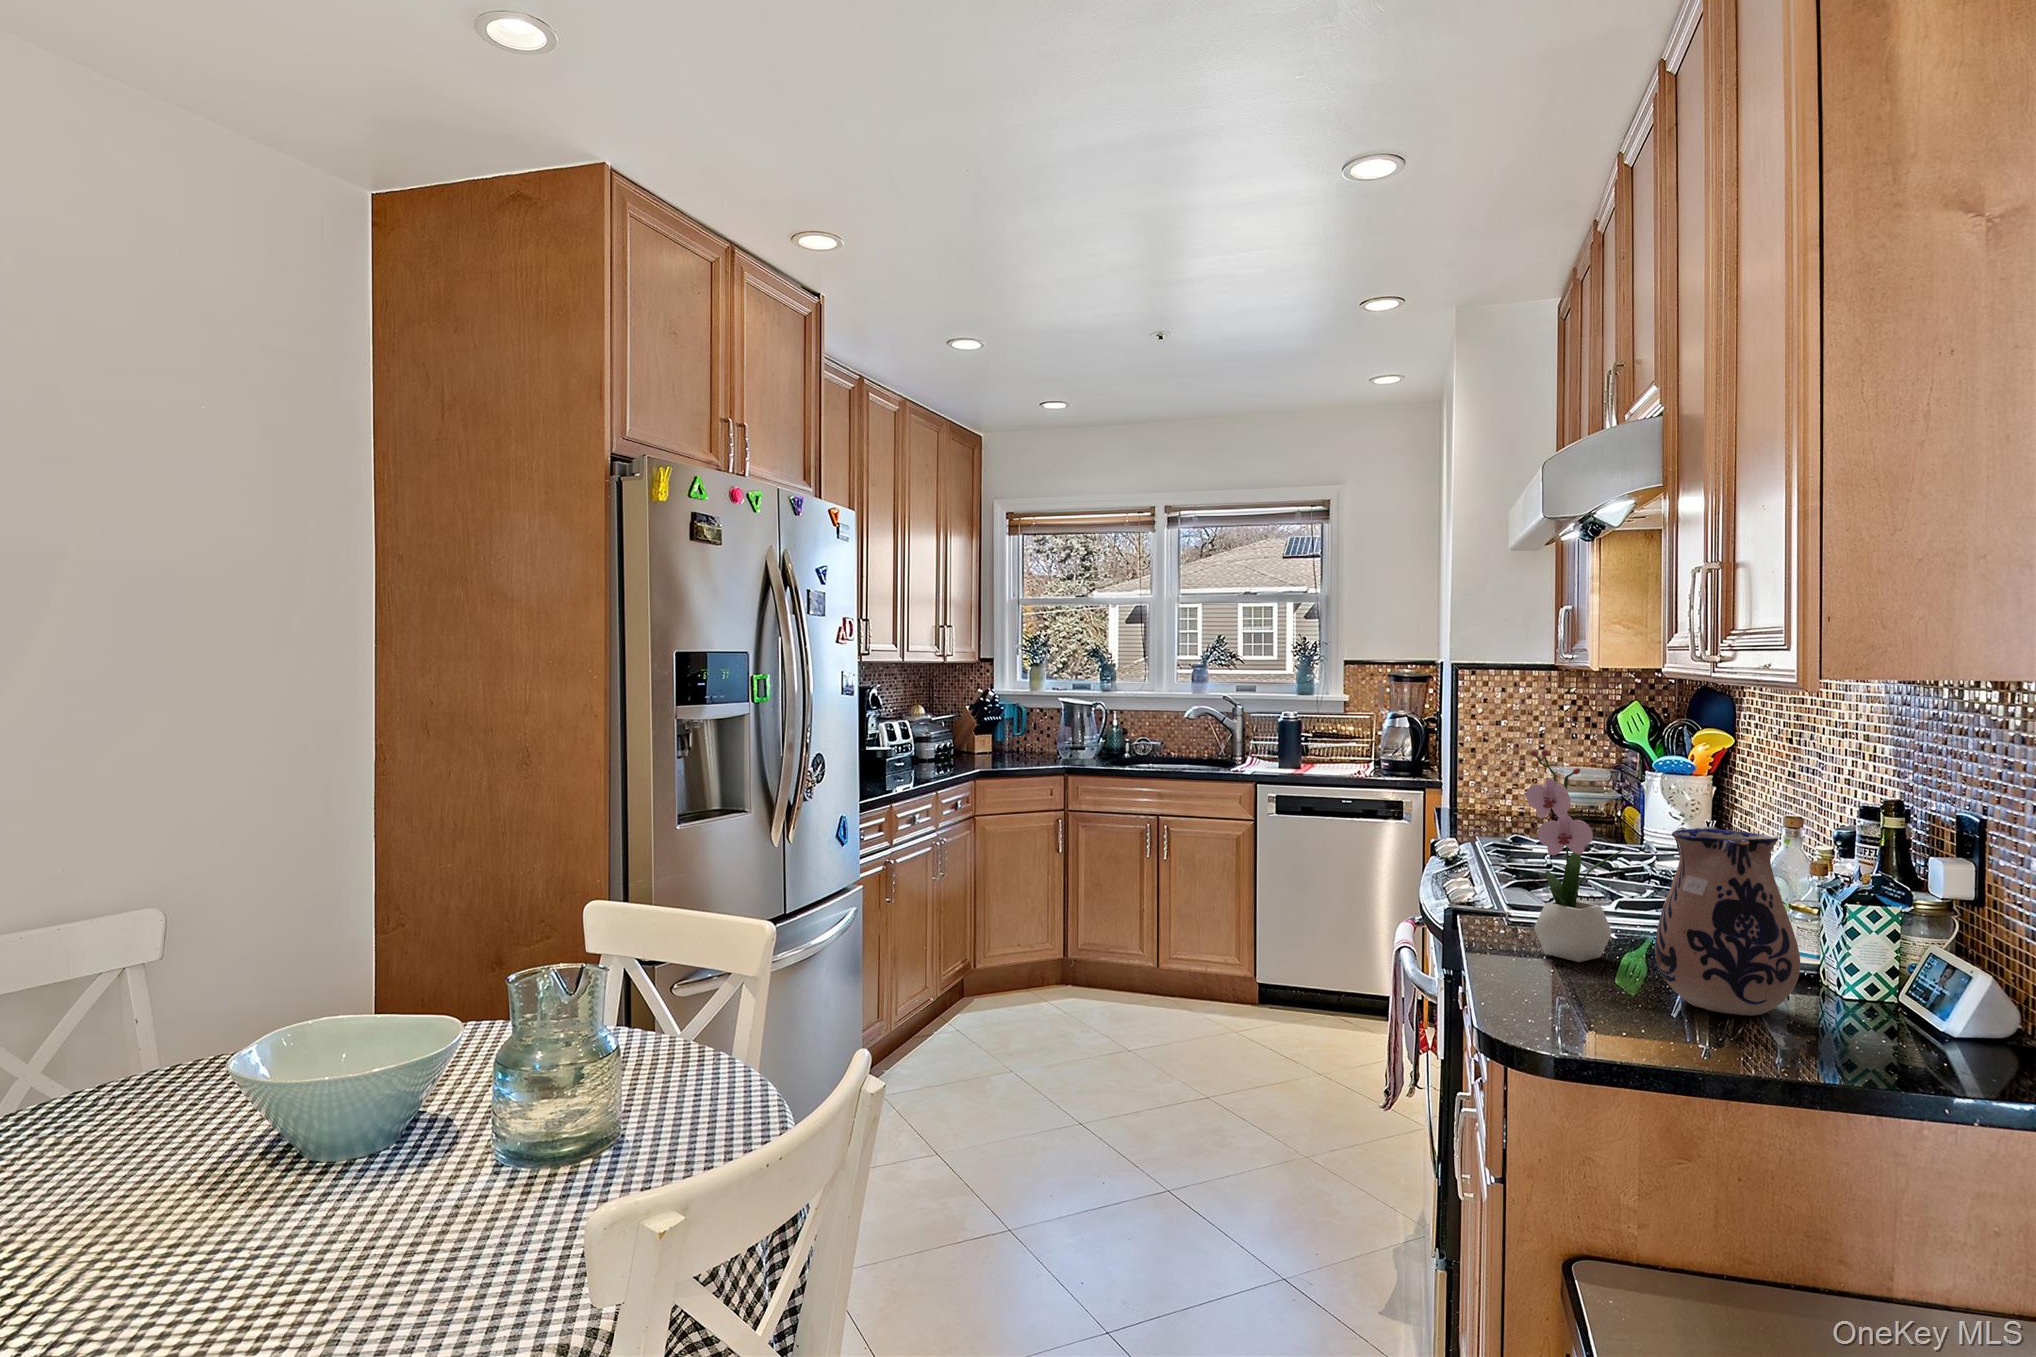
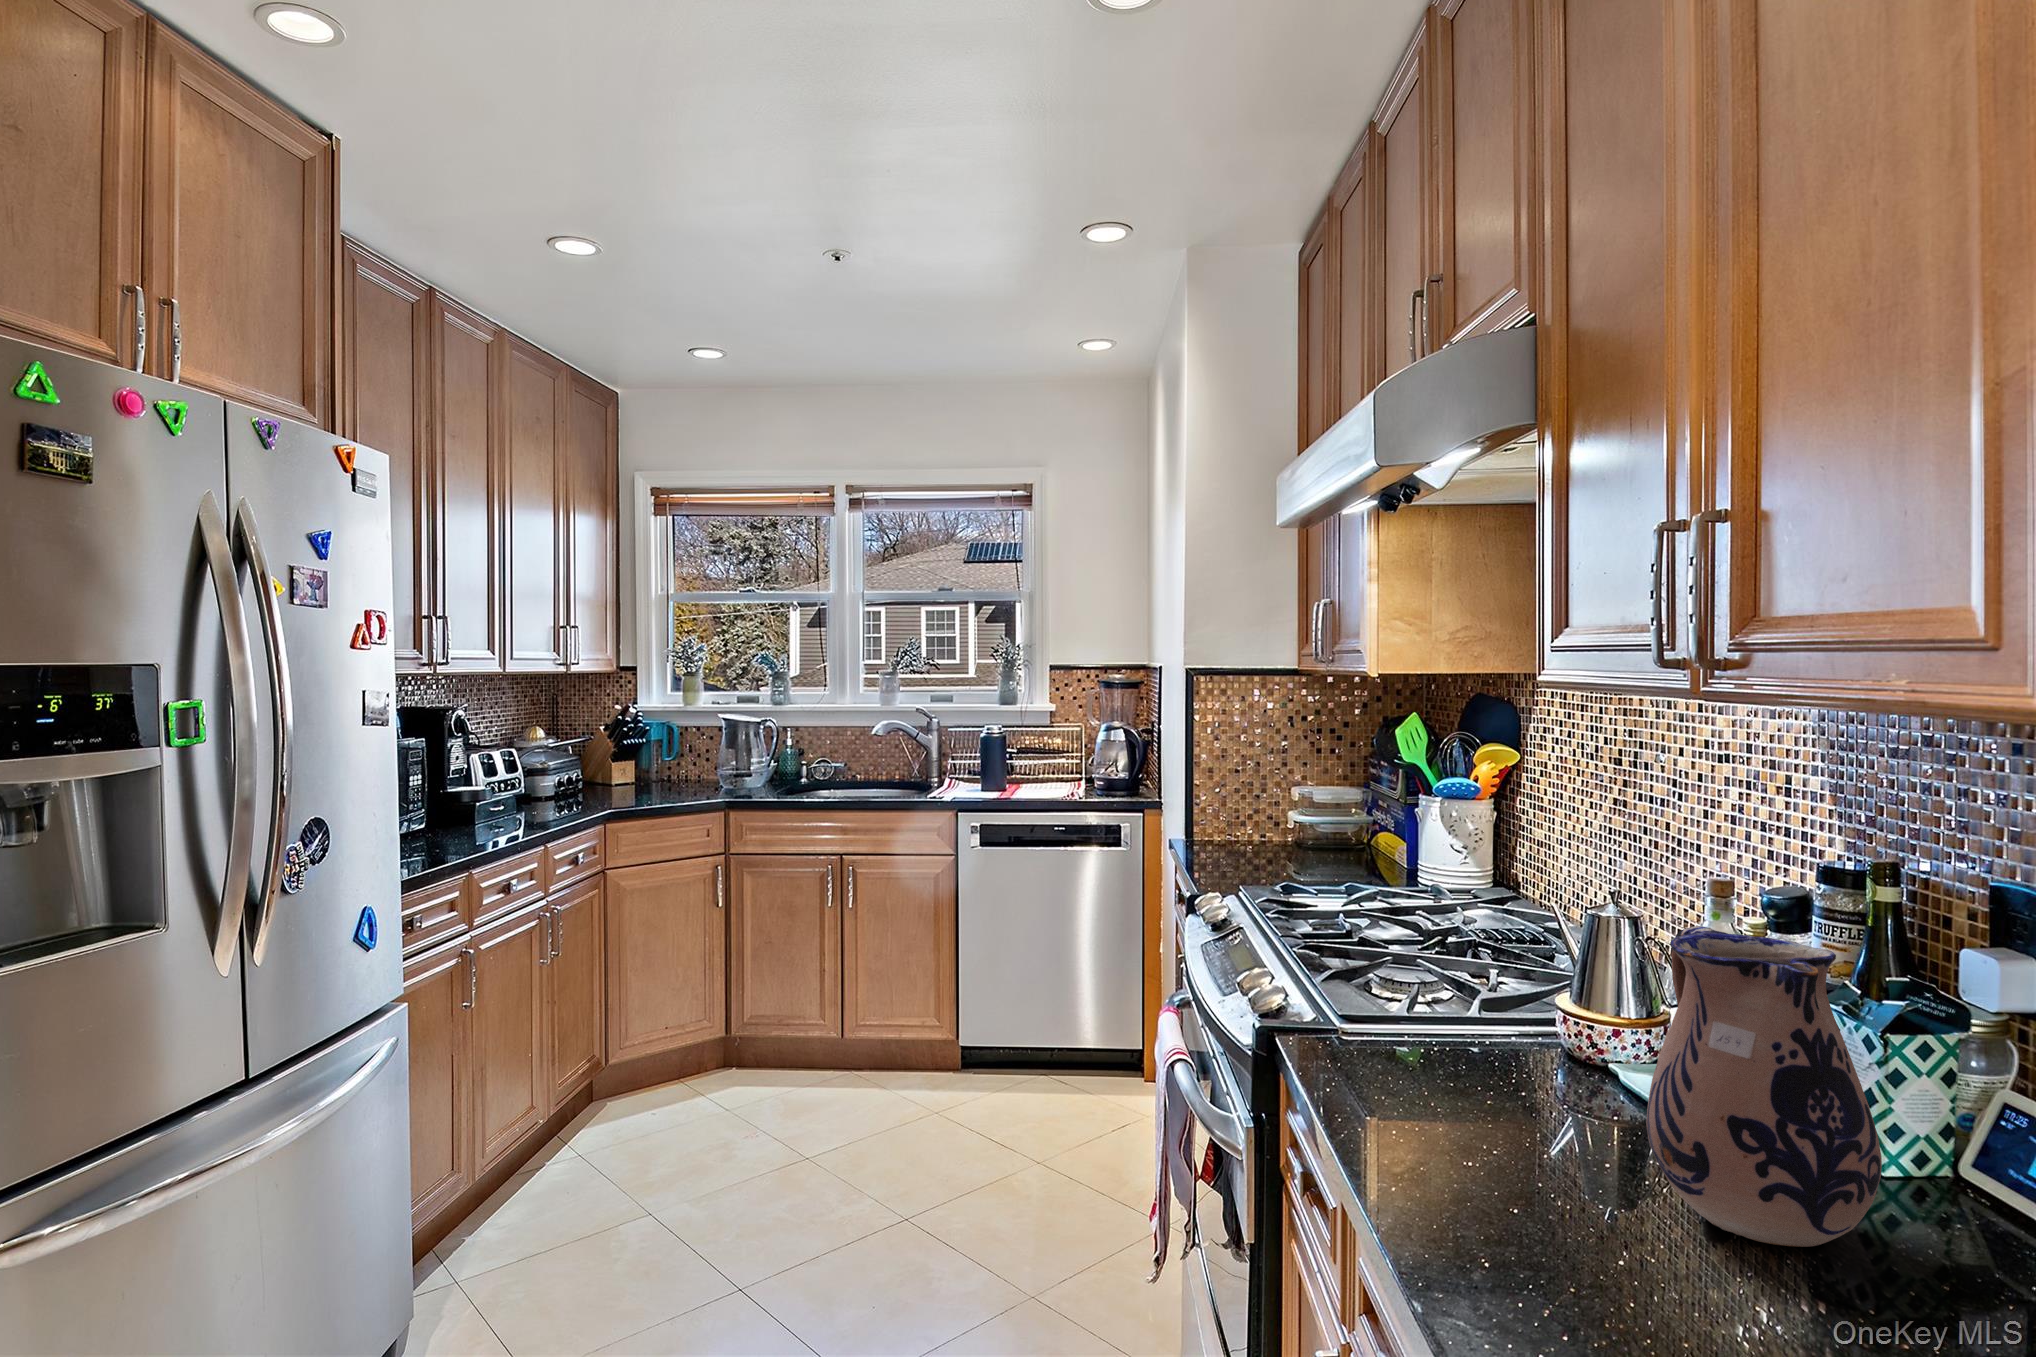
flower arrangement: present [1526,750,1622,962] -> none [1412,806,1537,1128]

